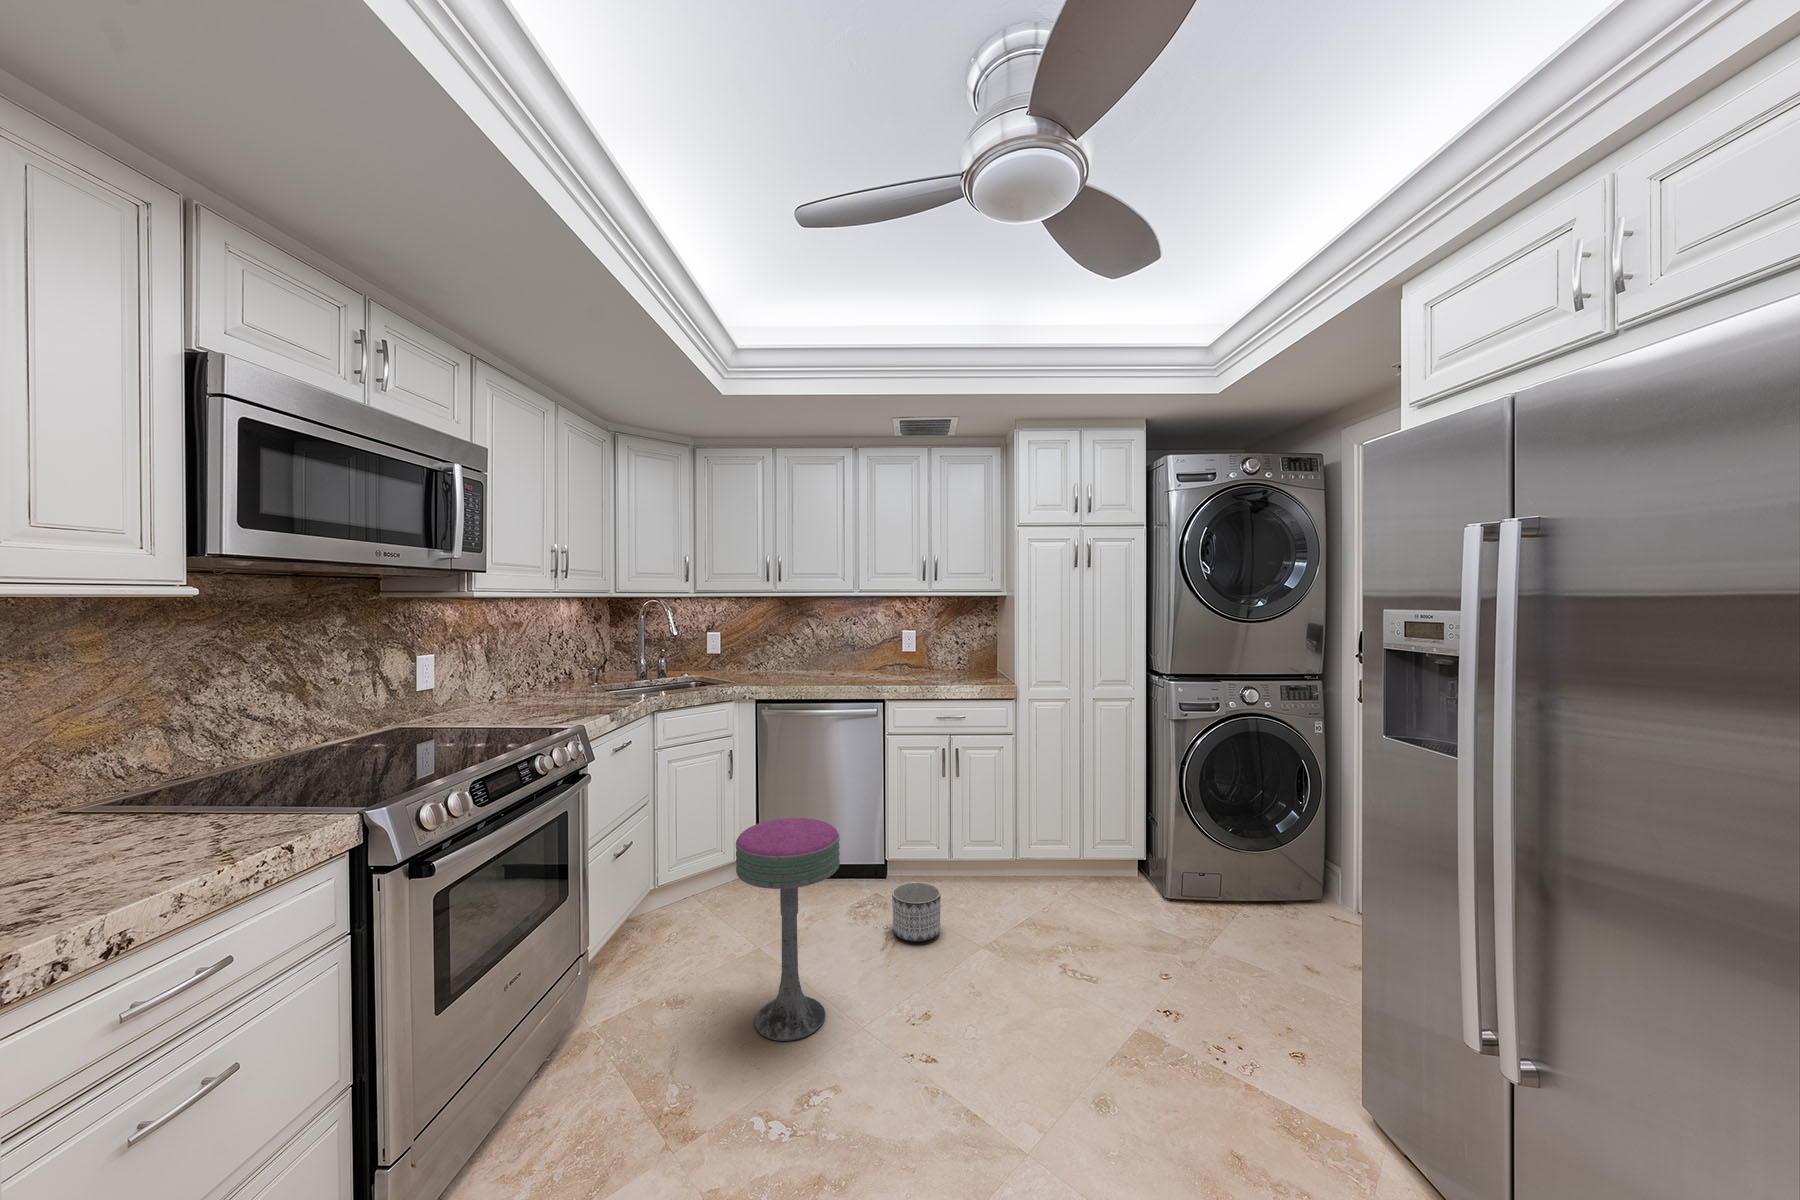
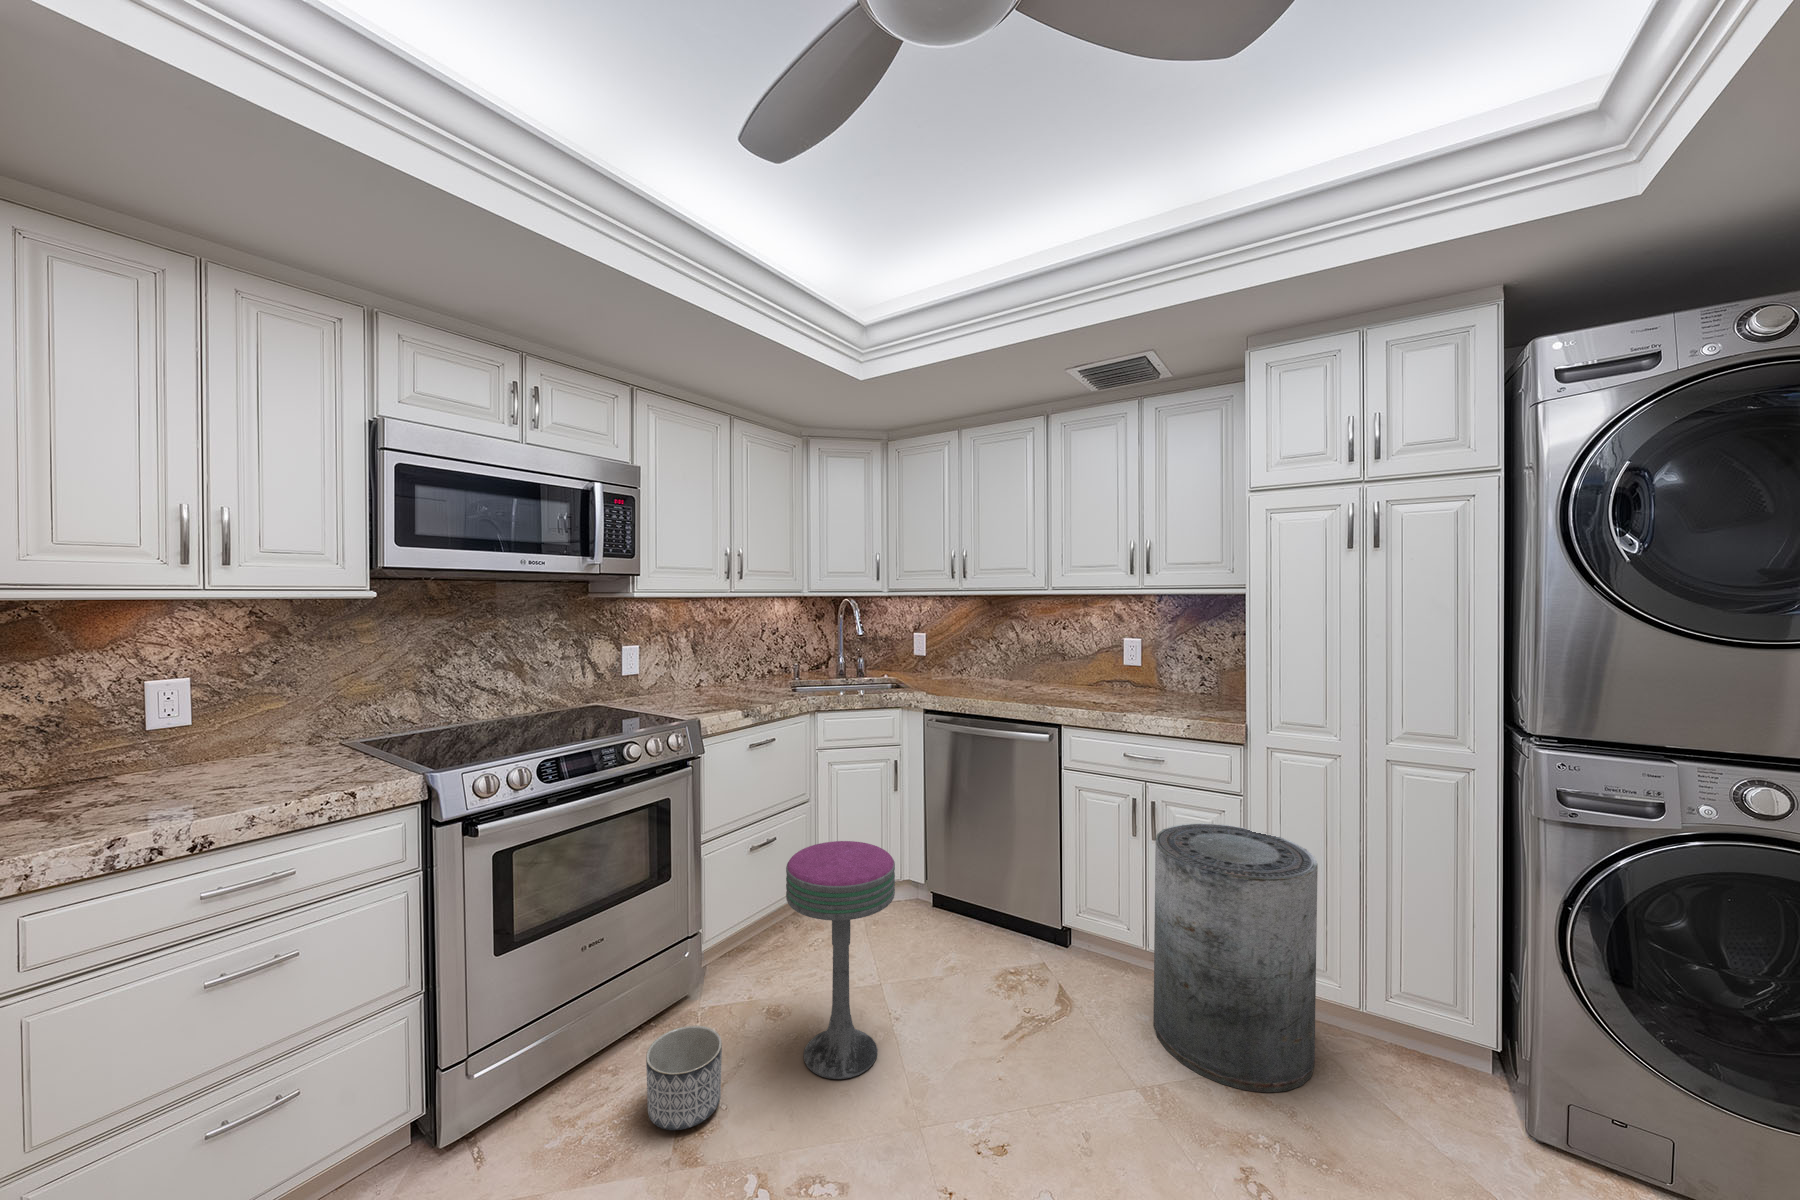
trash can: none [992,757,1102,938] -> present [1153,823,1318,1092]
planter: present [892,882,941,941] -> present [646,1026,722,1130]

